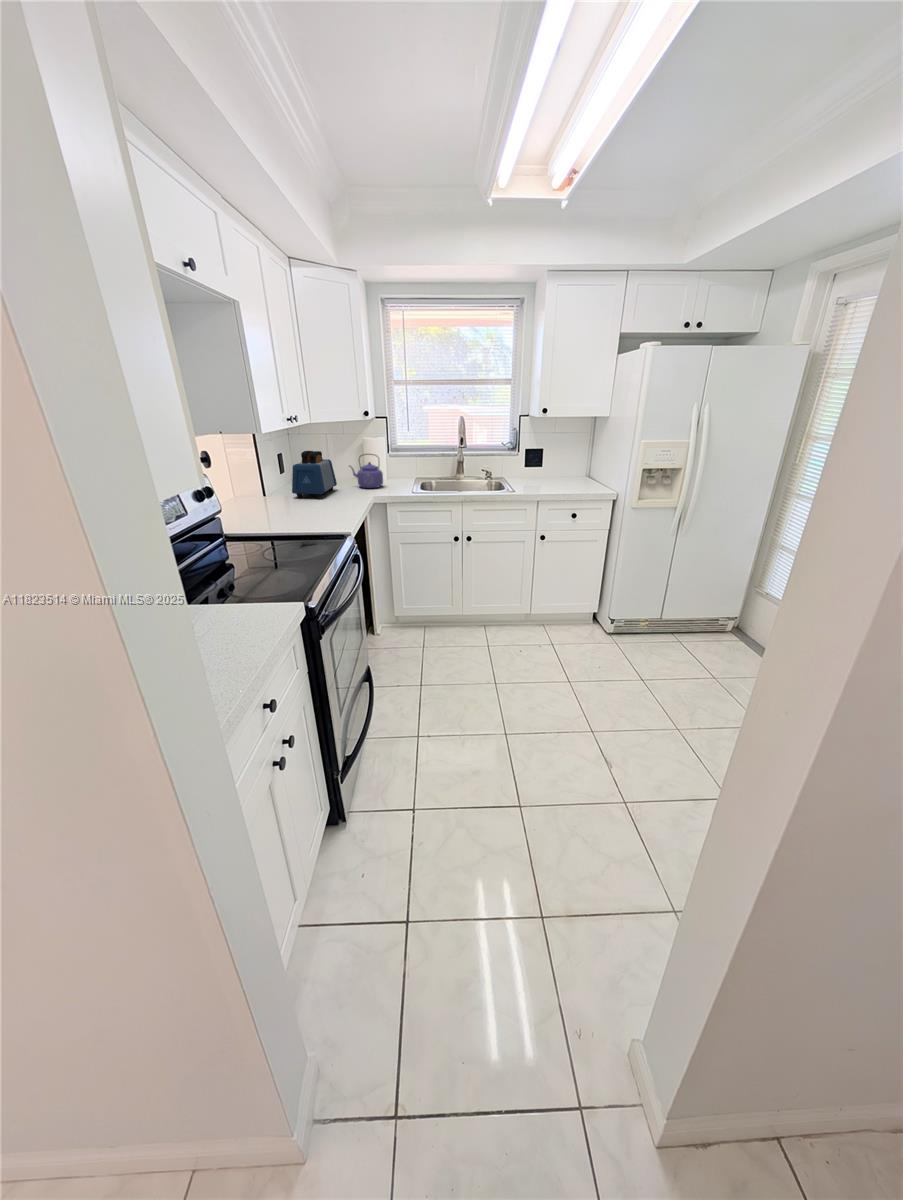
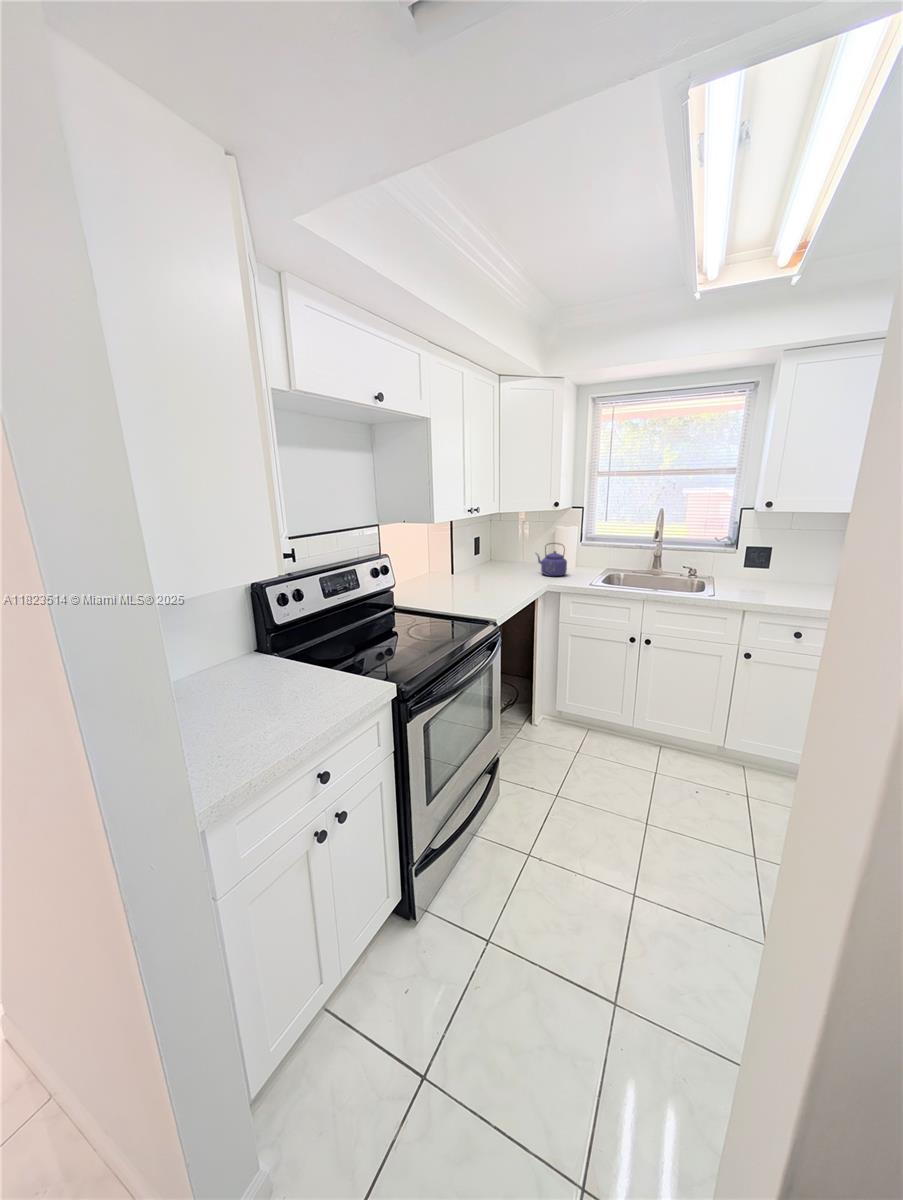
toaster: present [292,451,337,498] -> none [474,538,520,582]

